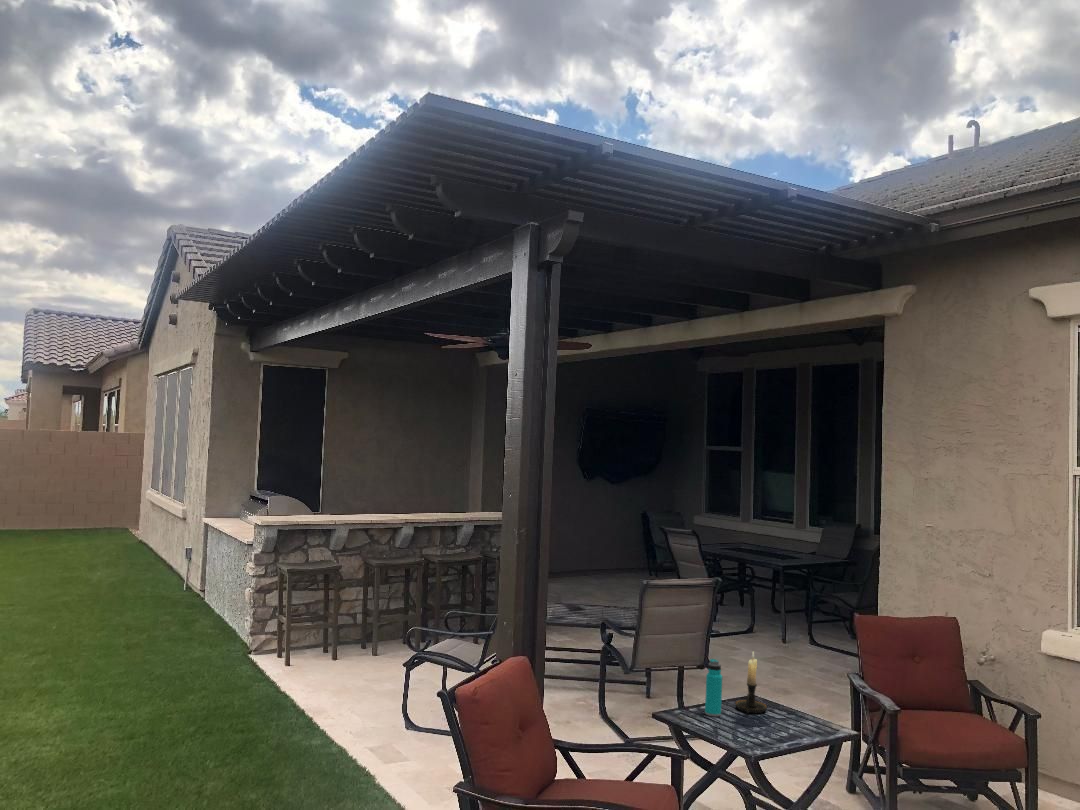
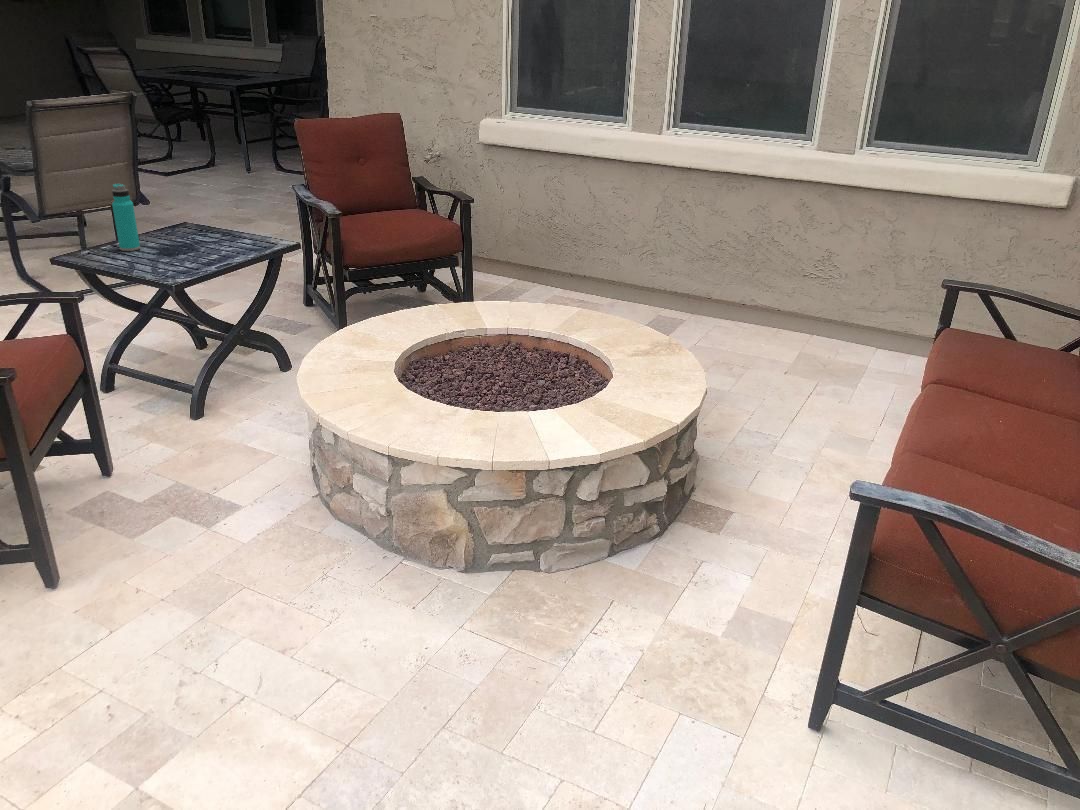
candle holder: present [735,652,767,713] -> none [159,169,197,242]

